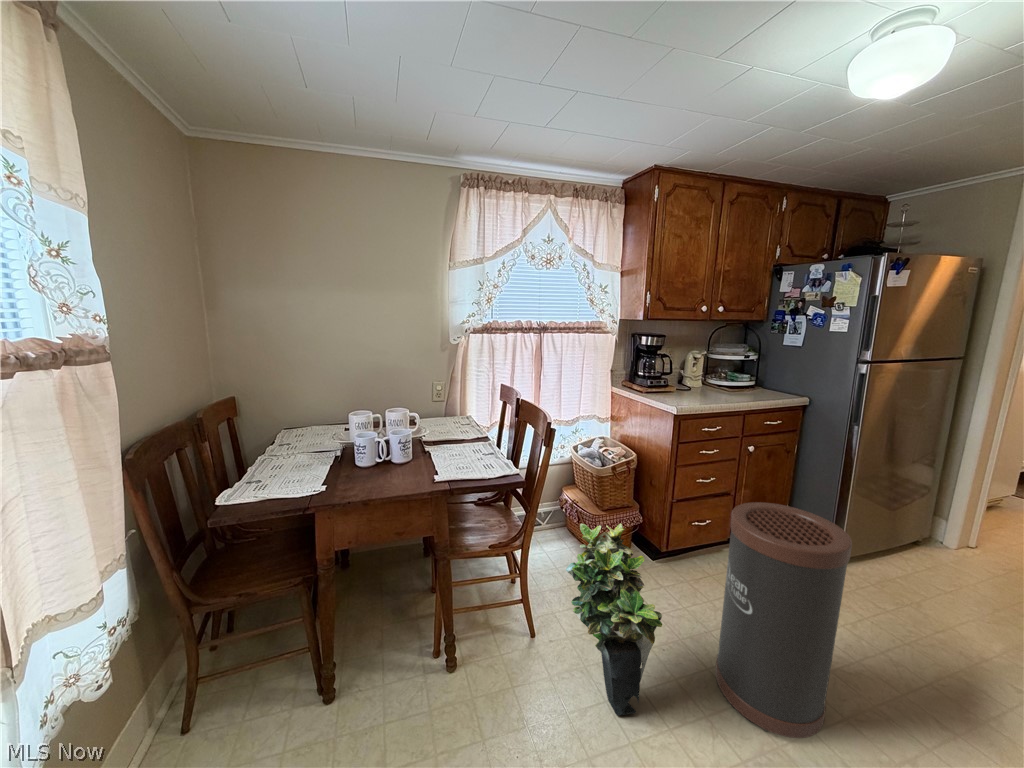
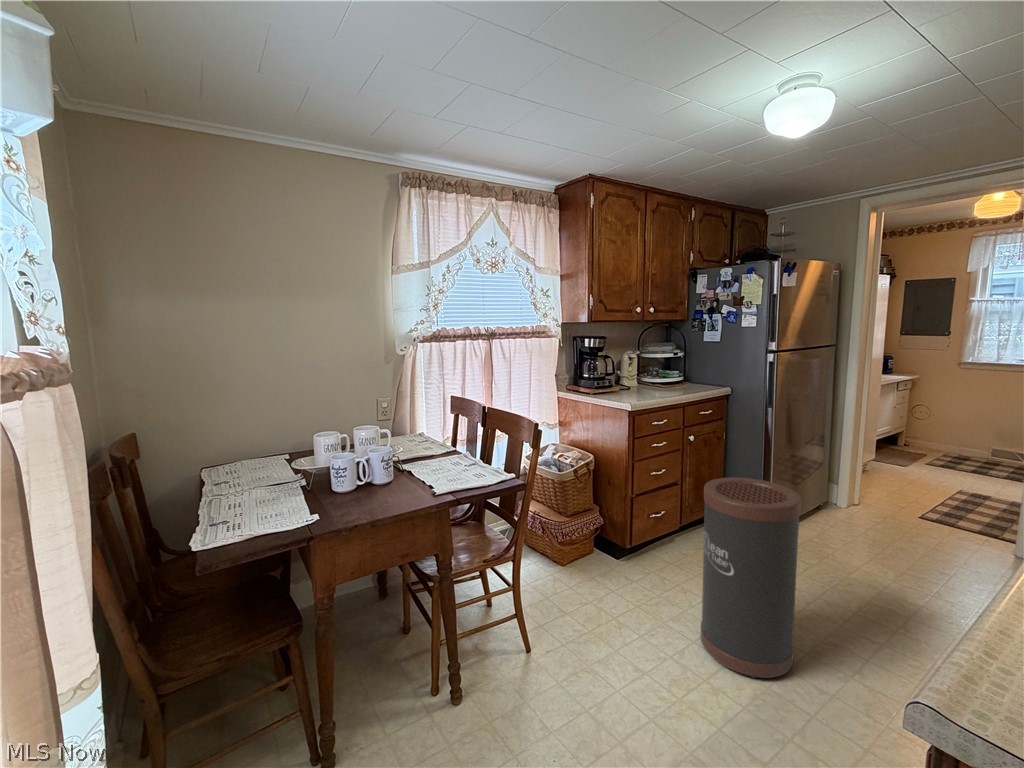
potted plant: present [566,524,662,715] -> none [570,516,662,700]

